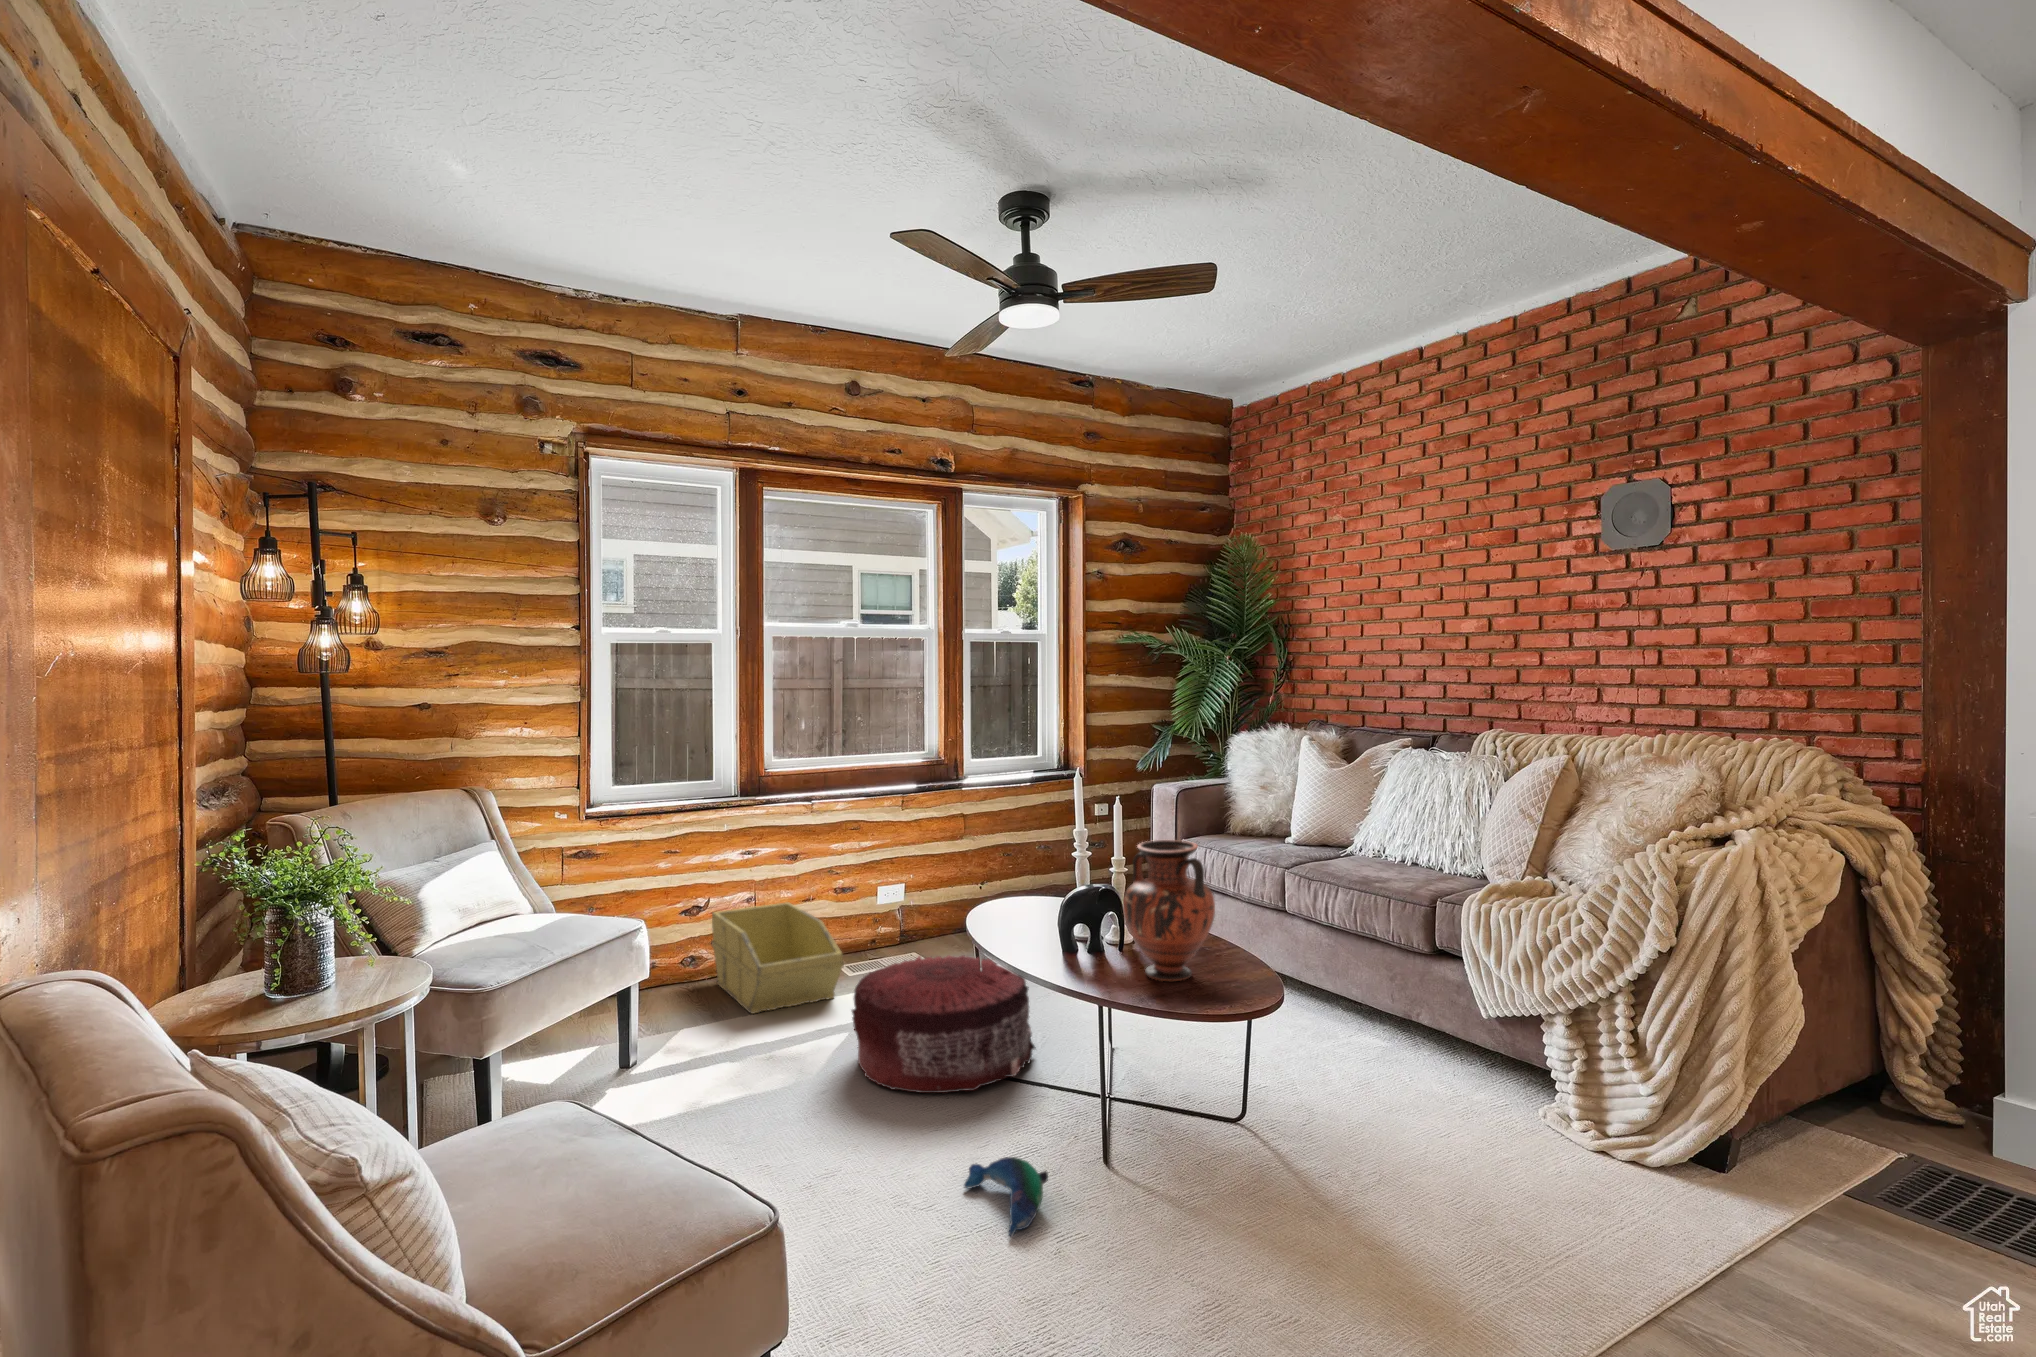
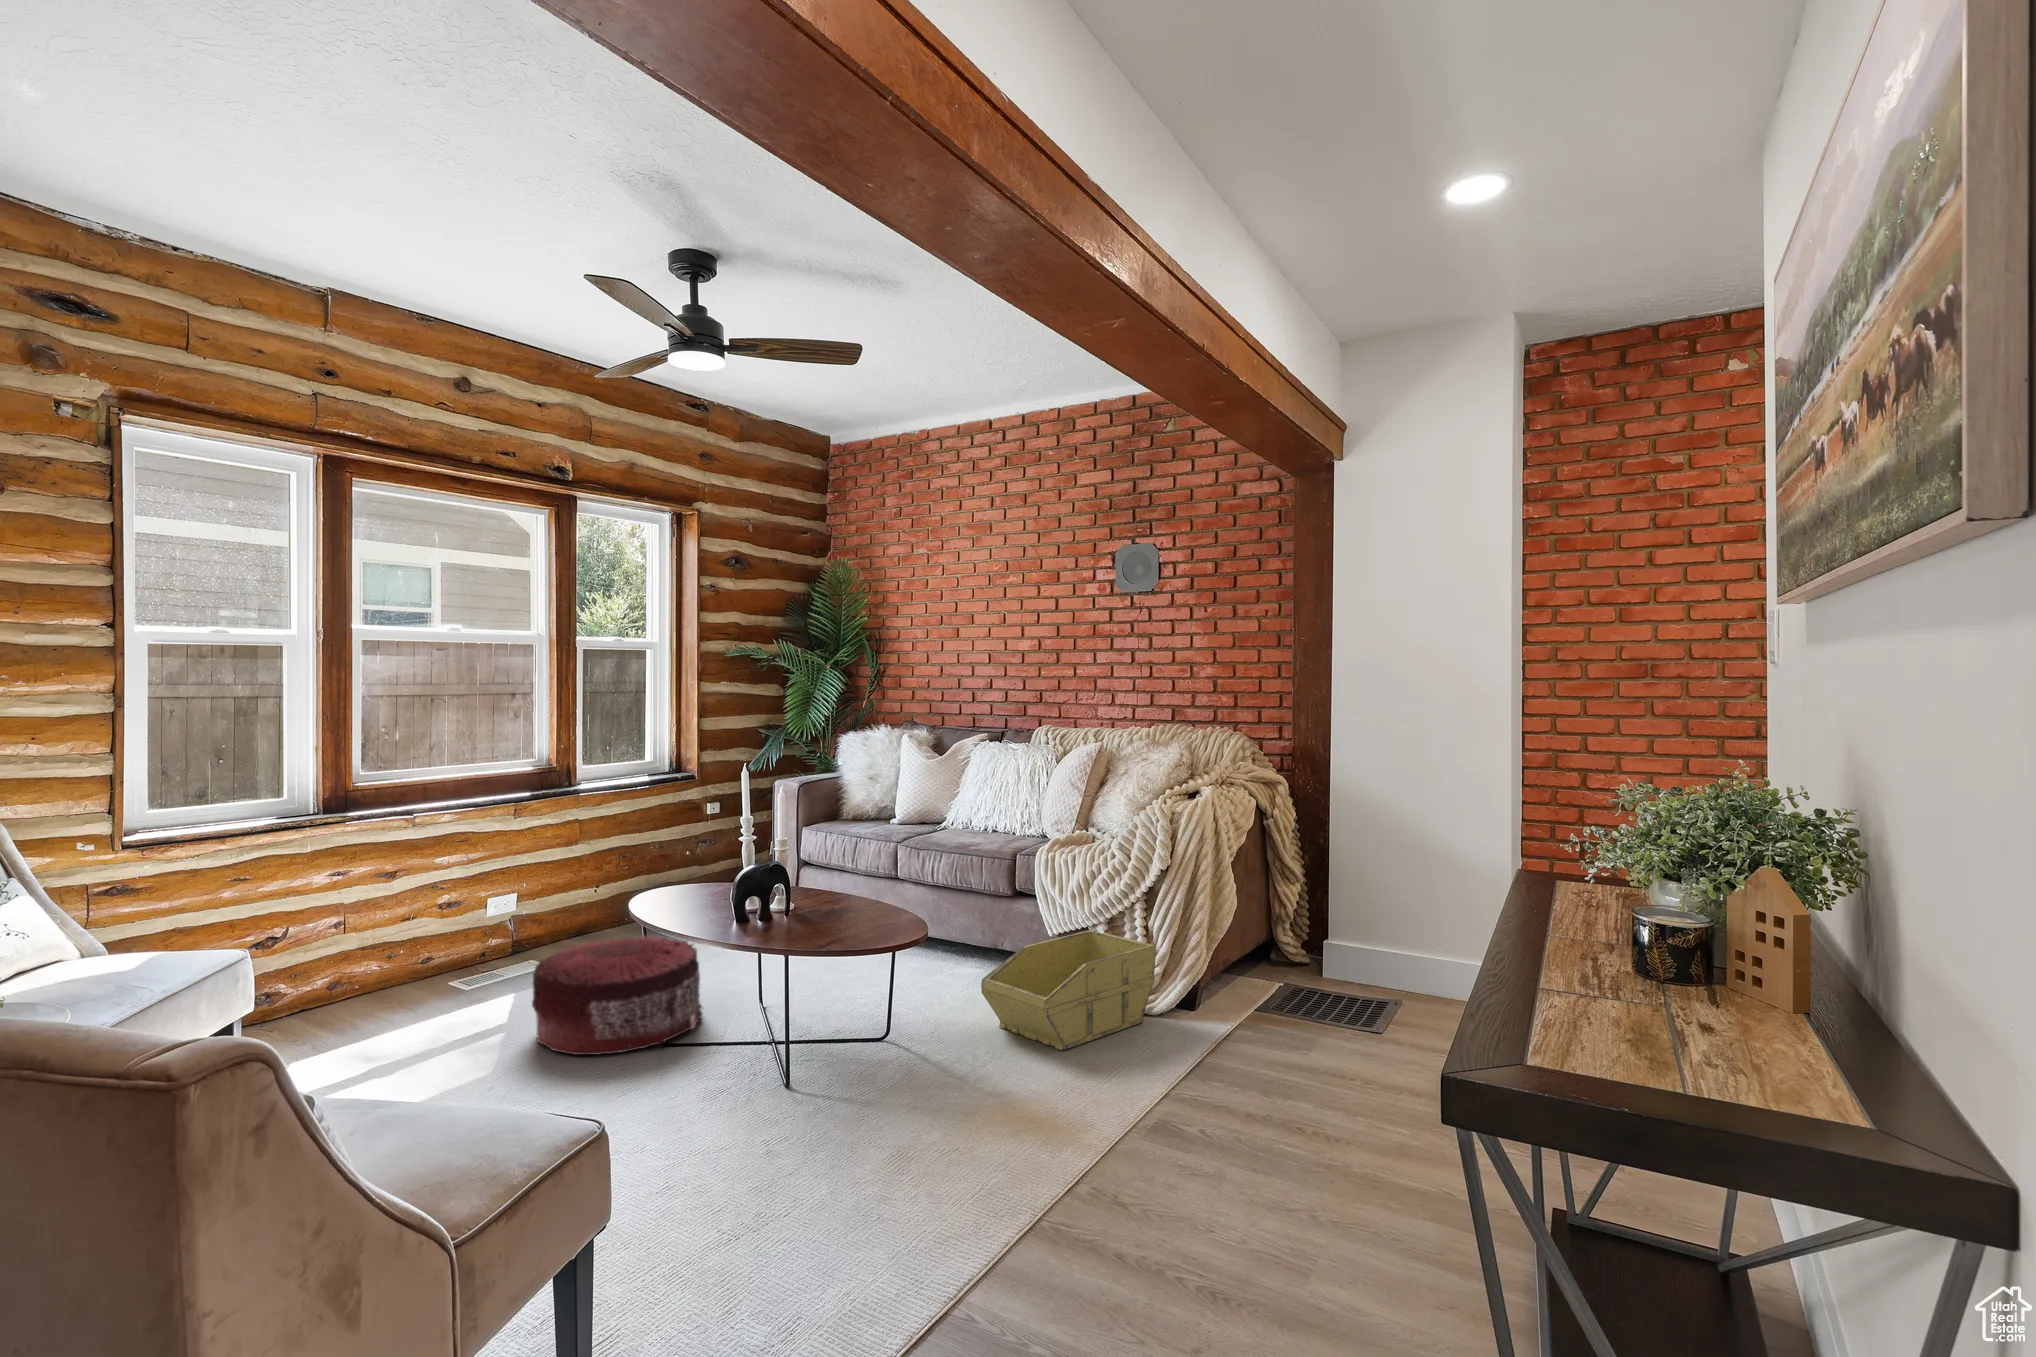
vase: present [1123,840,1215,981] -> none [803,816,876,925]
storage bin: present [711,902,844,1014] -> present [981,930,1156,1050]
plush toy: present [964,1157,1048,1236] -> none [686,1074,761,1127]

